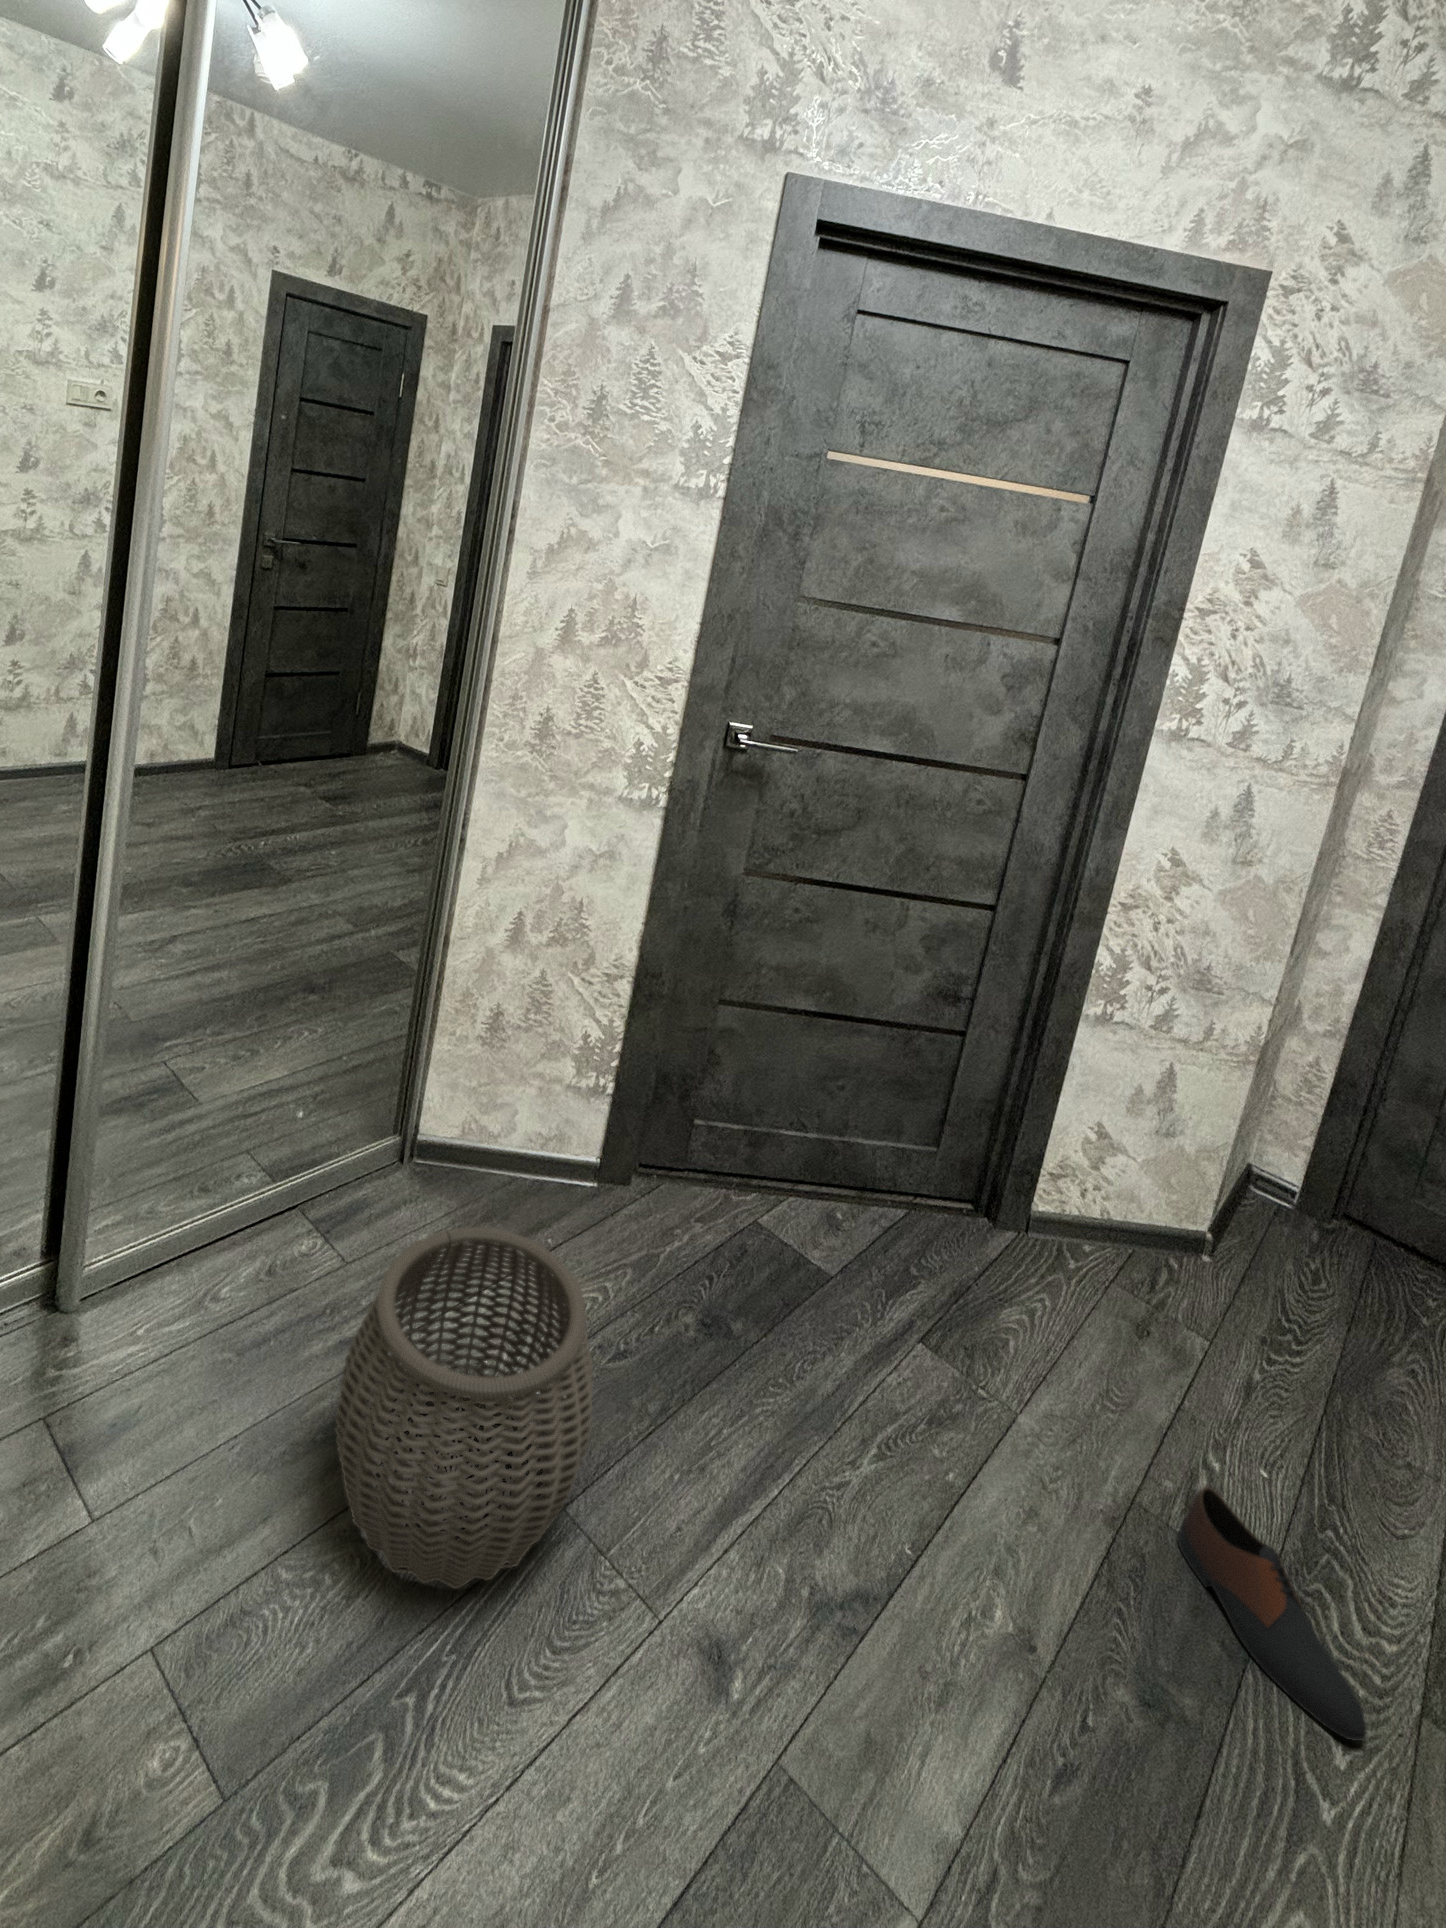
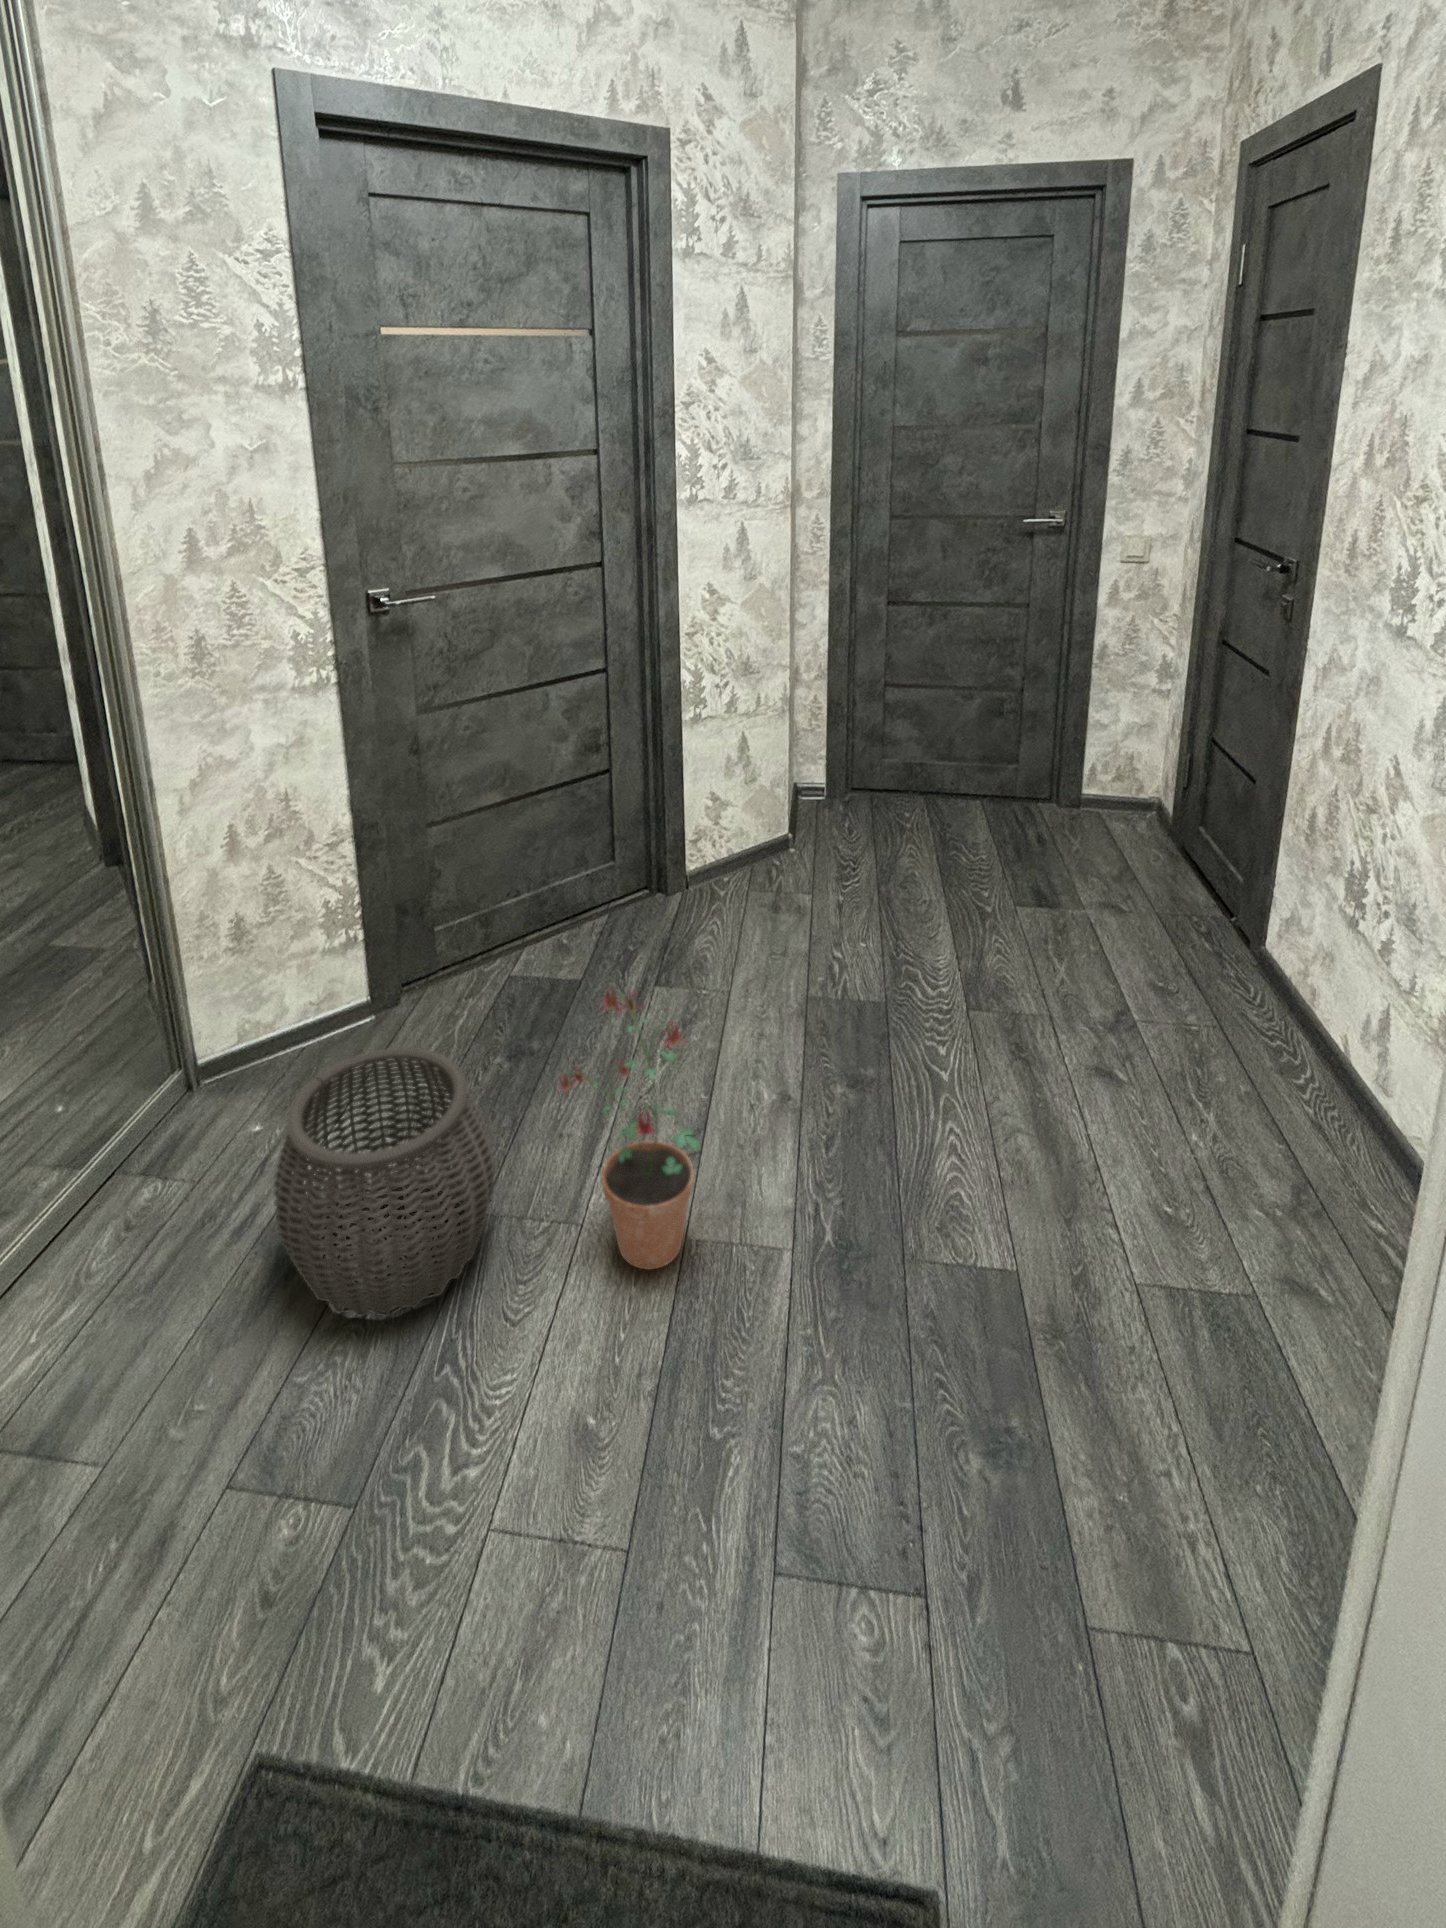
potted plant: none [667,1330,851,1784] -> present [559,989,700,1270]
shoe: present [1178,1486,1366,1741] -> none [836,965,949,1044]

